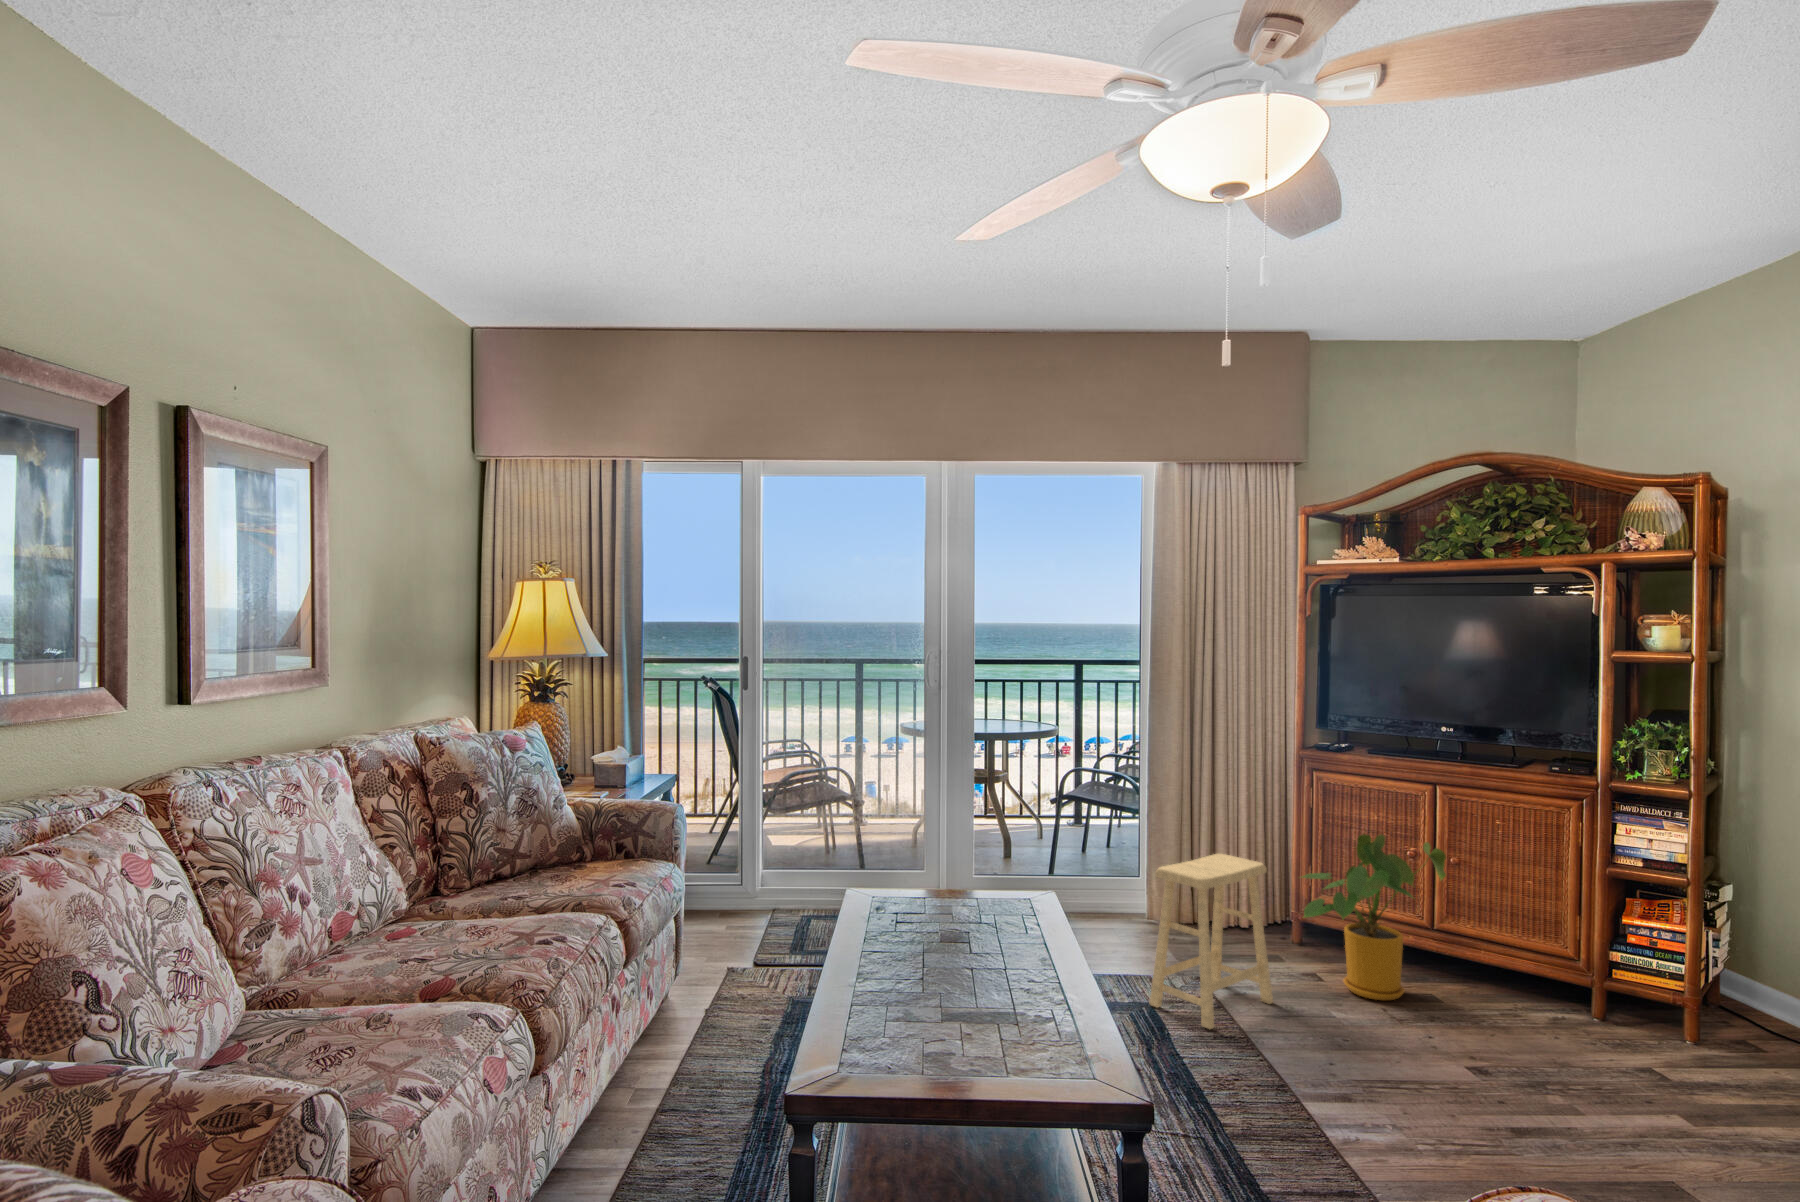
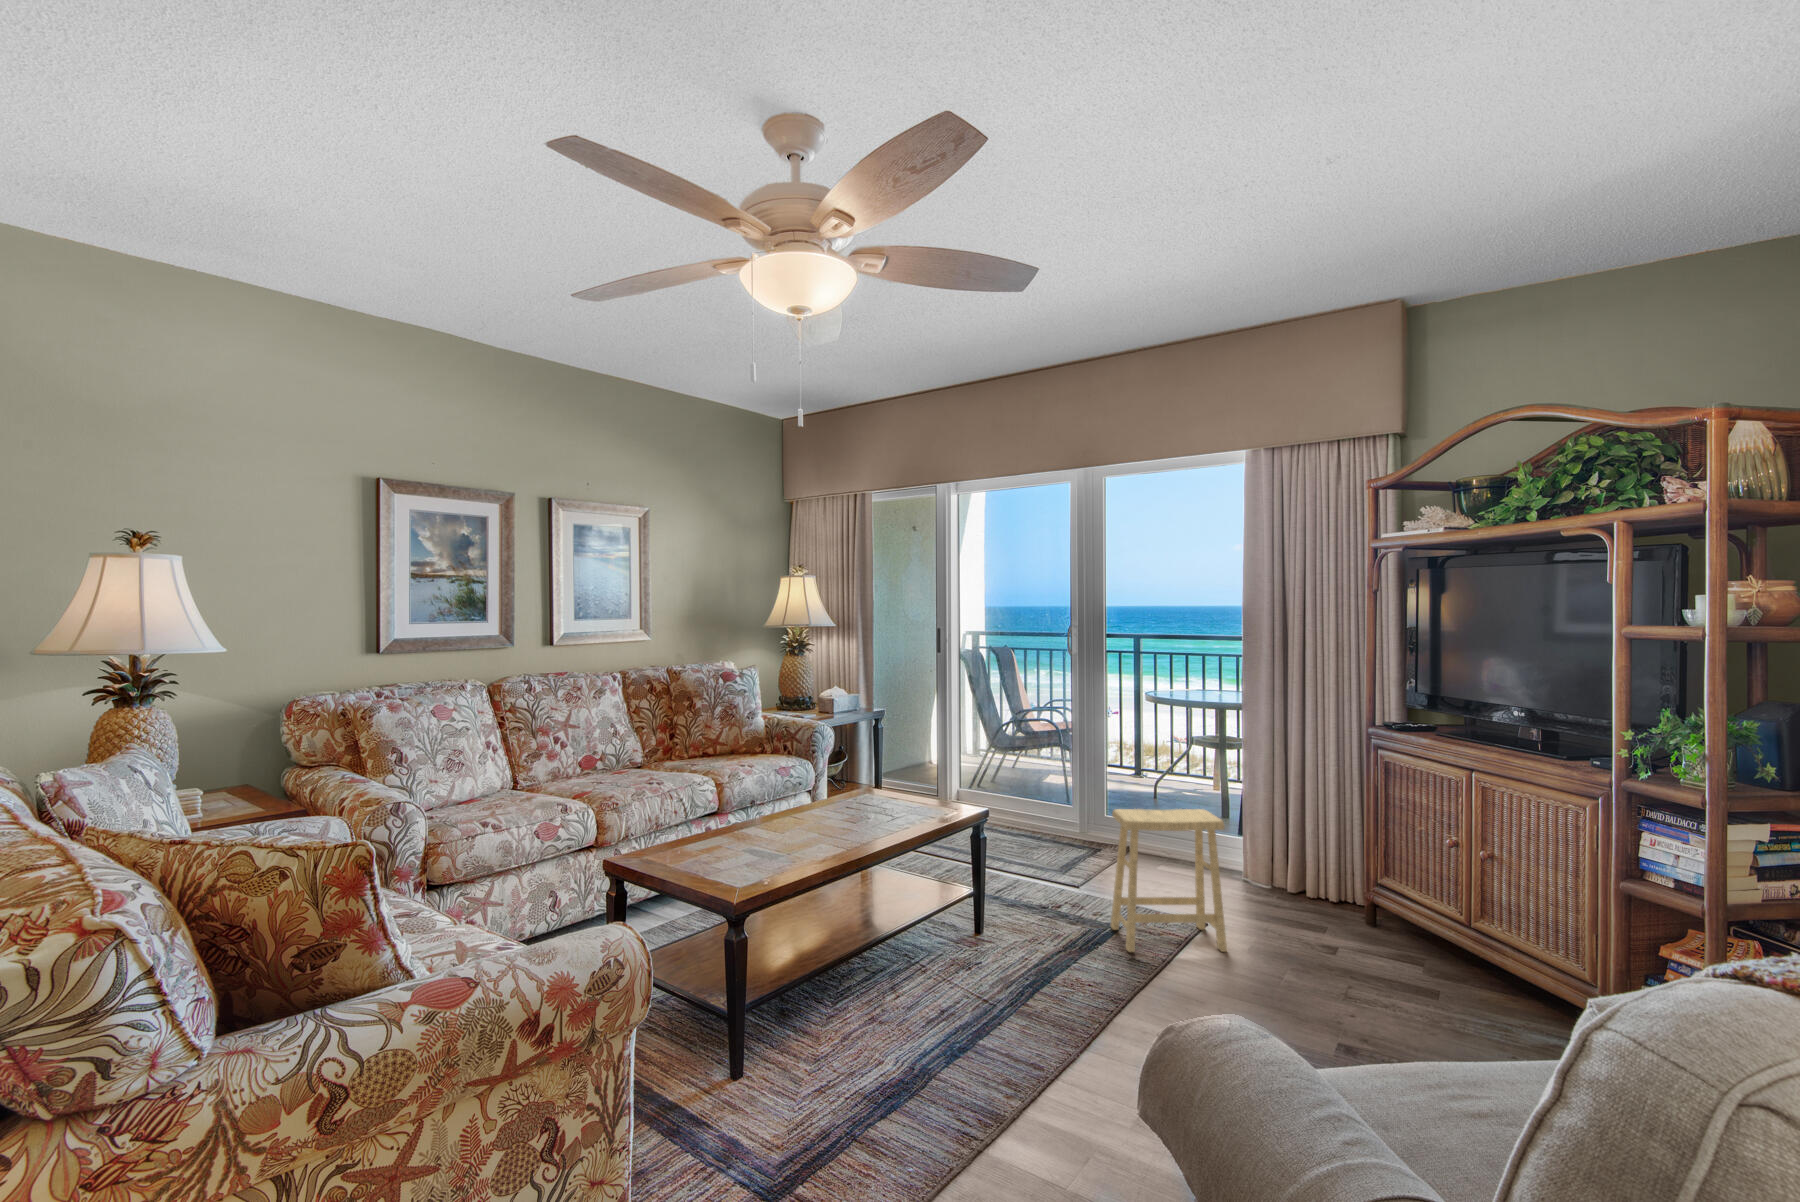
house plant: present [1302,834,1446,1001] -> none [1274,813,1458,980]

